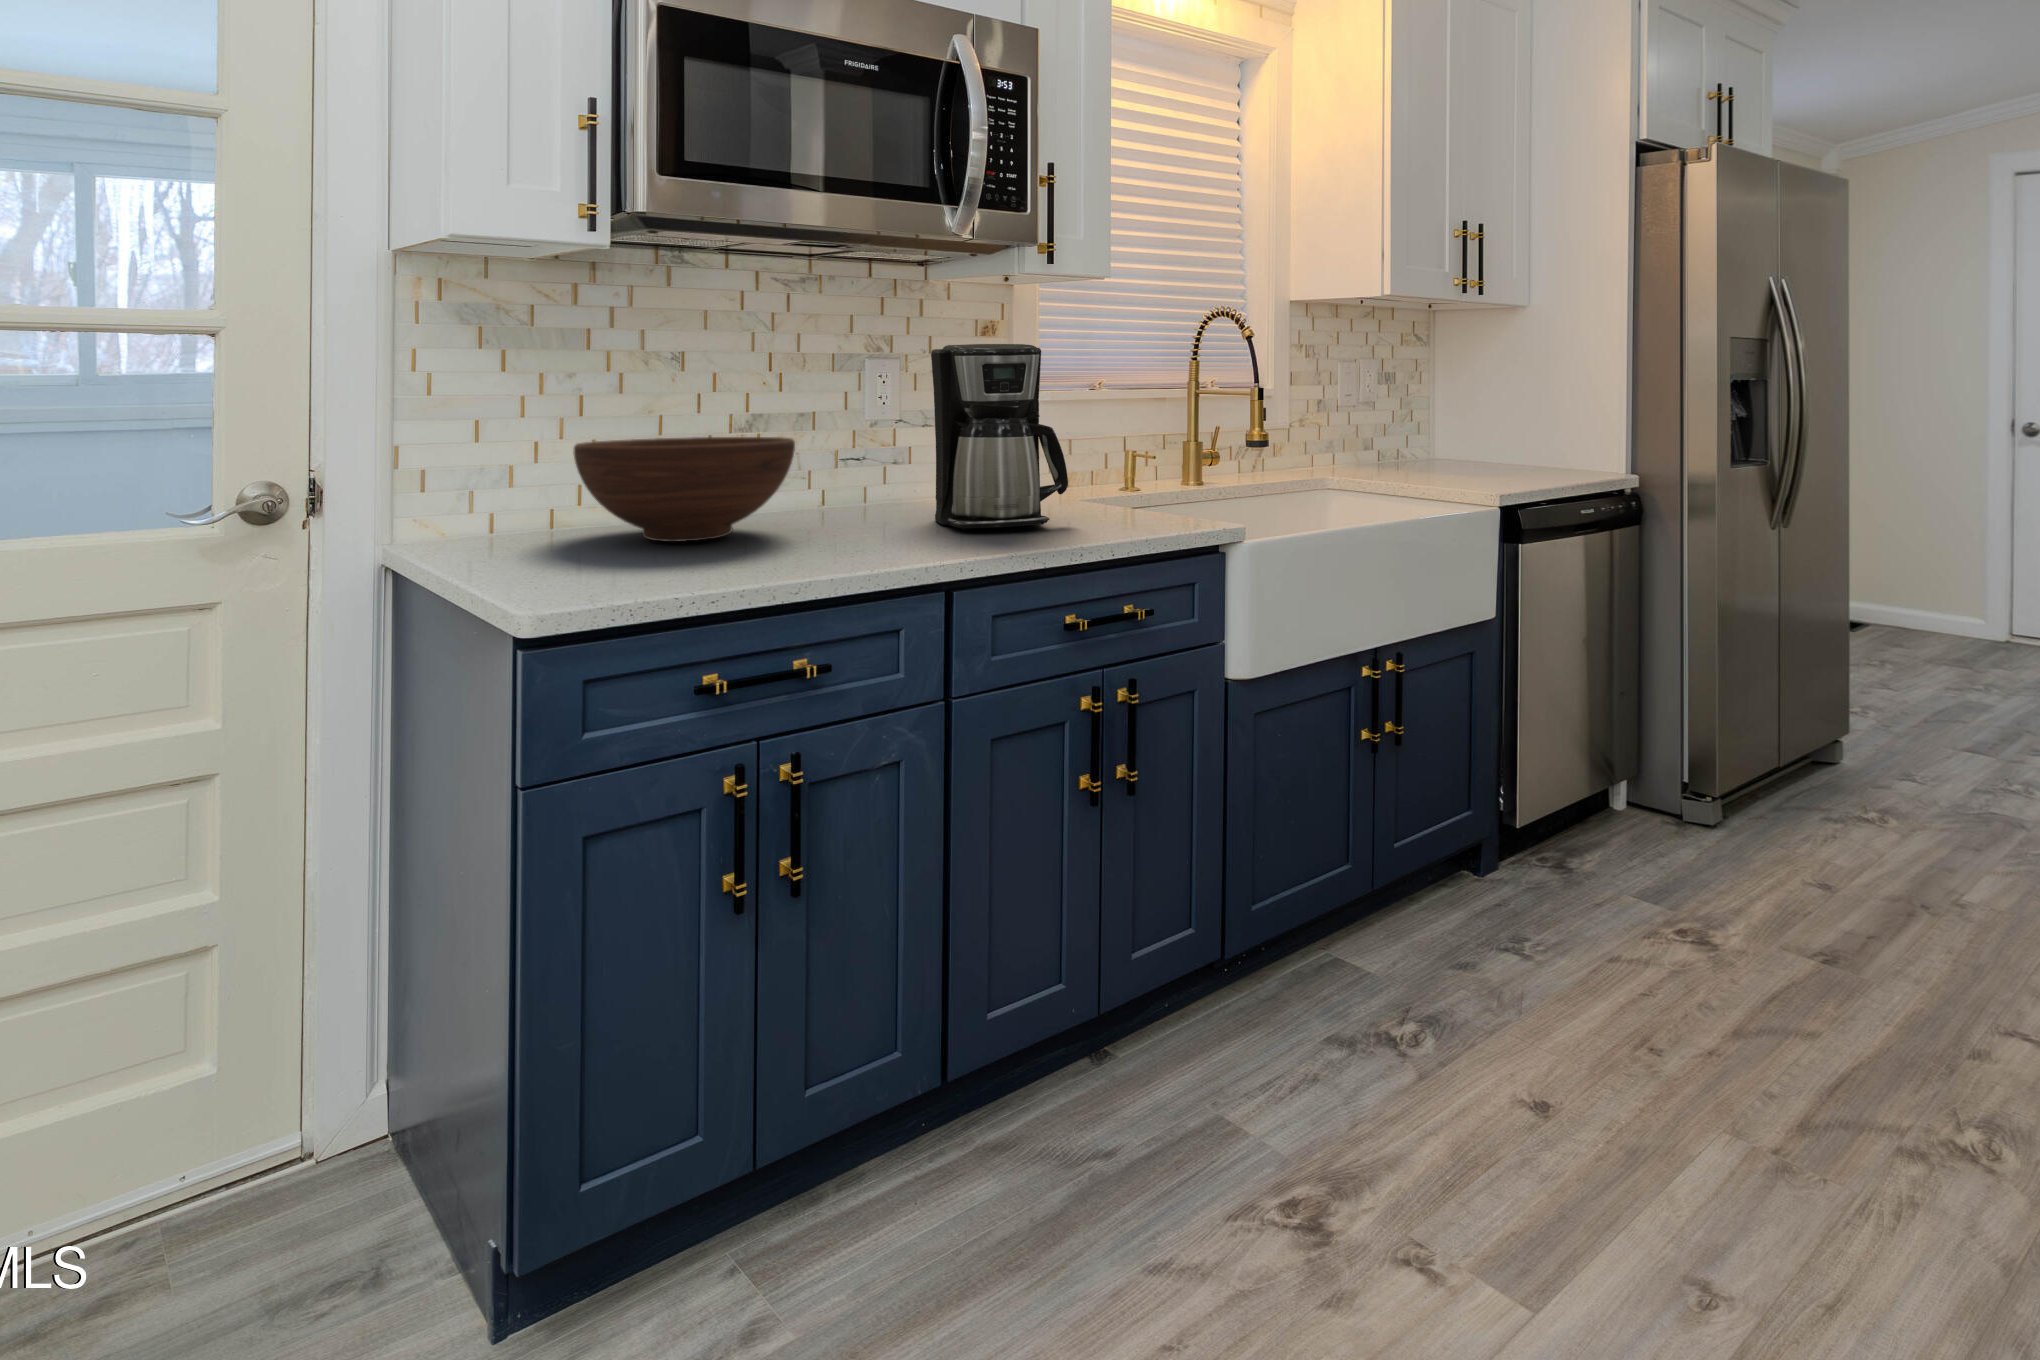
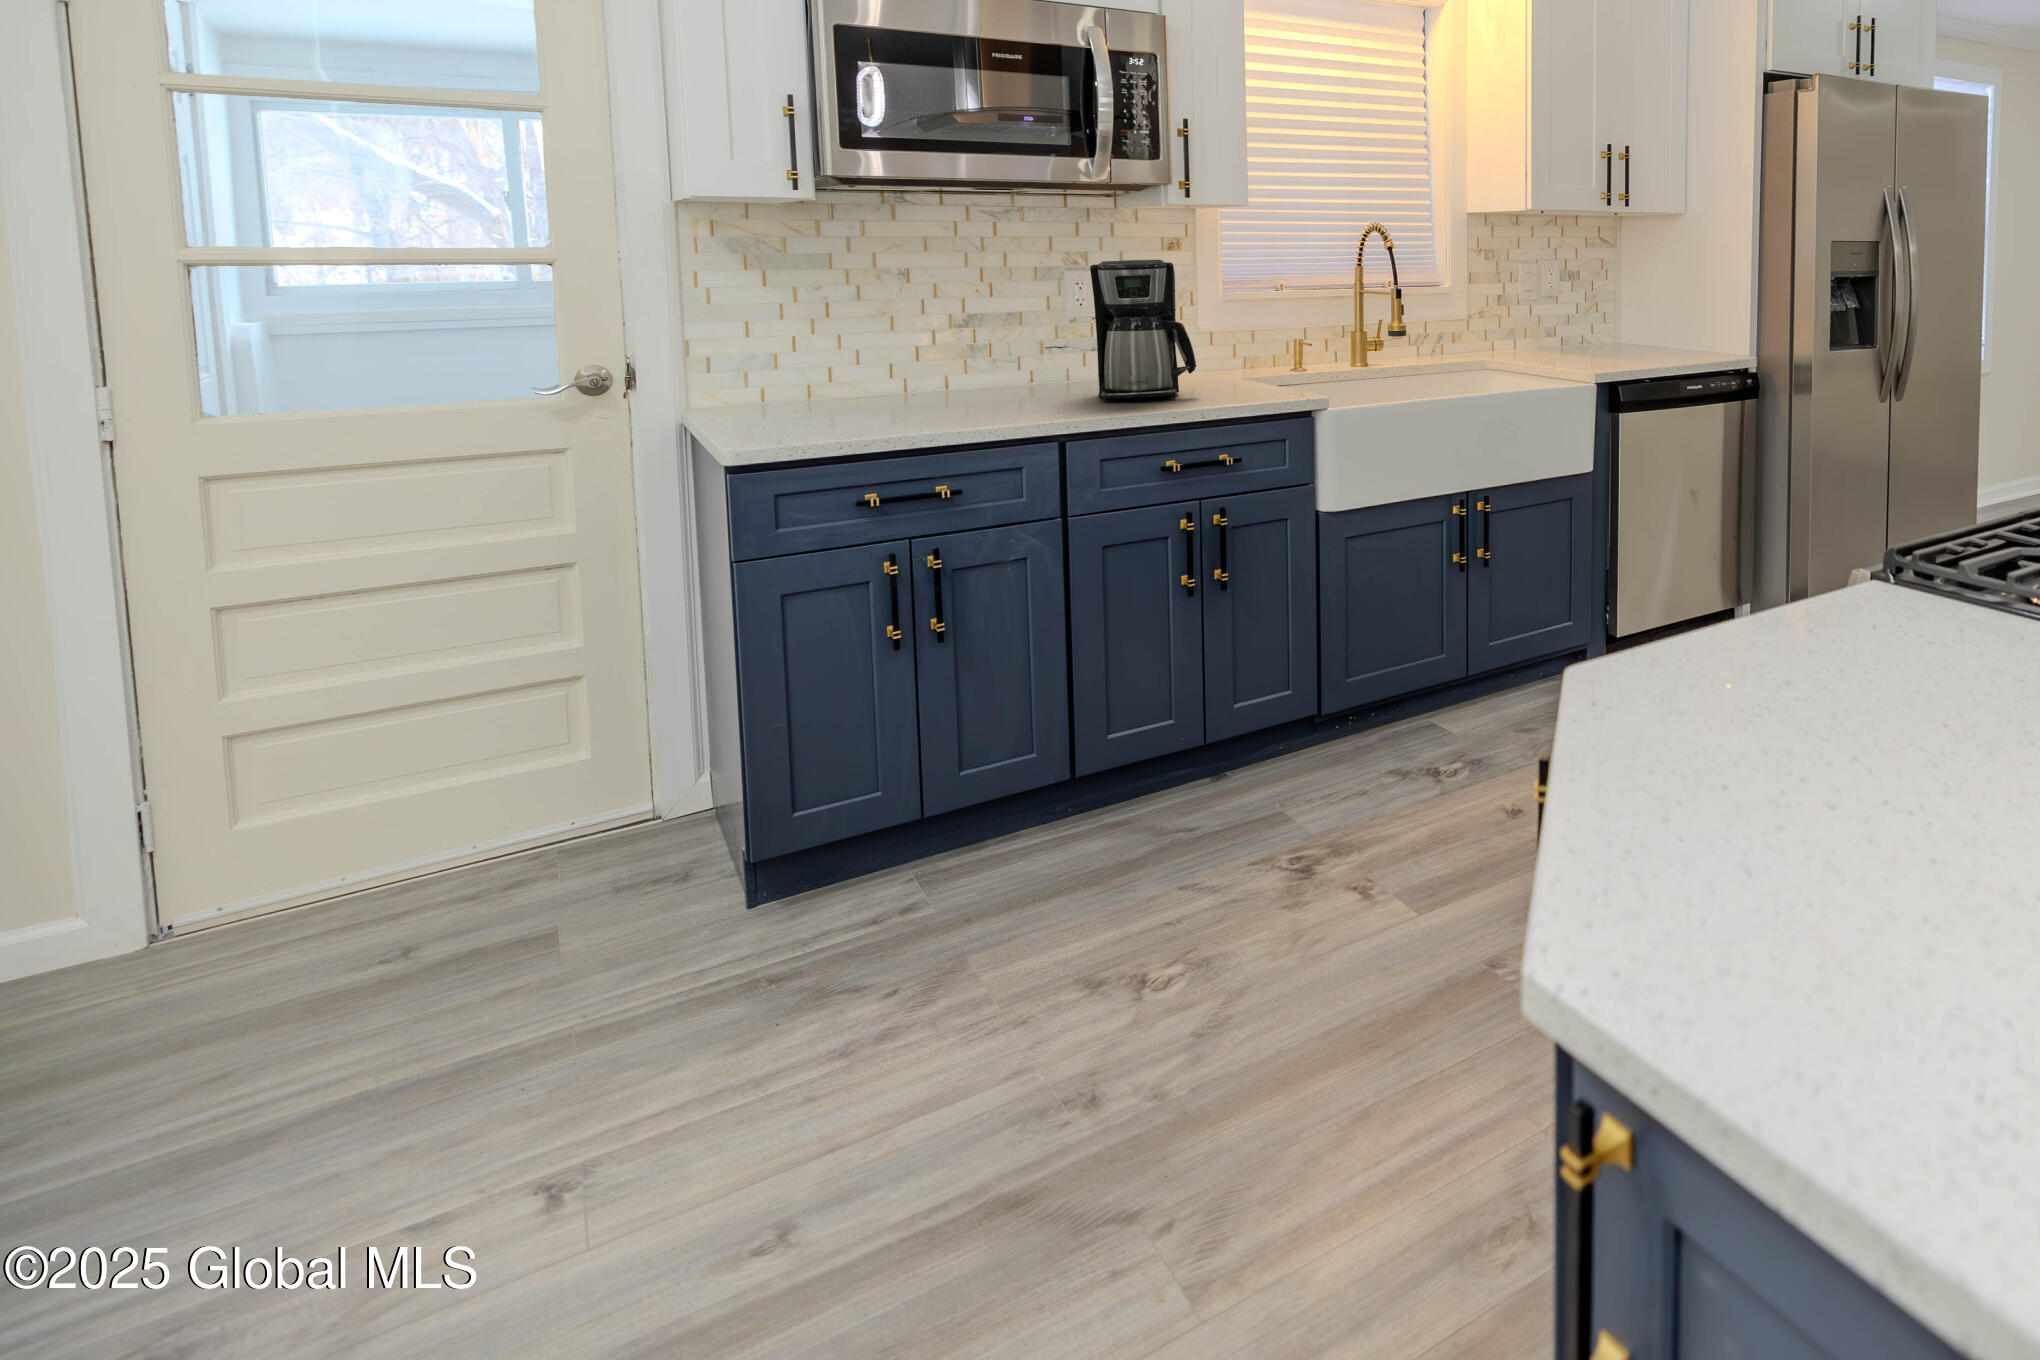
fruit bowl: present [573,437,795,542] -> none [807,332,977,407]

